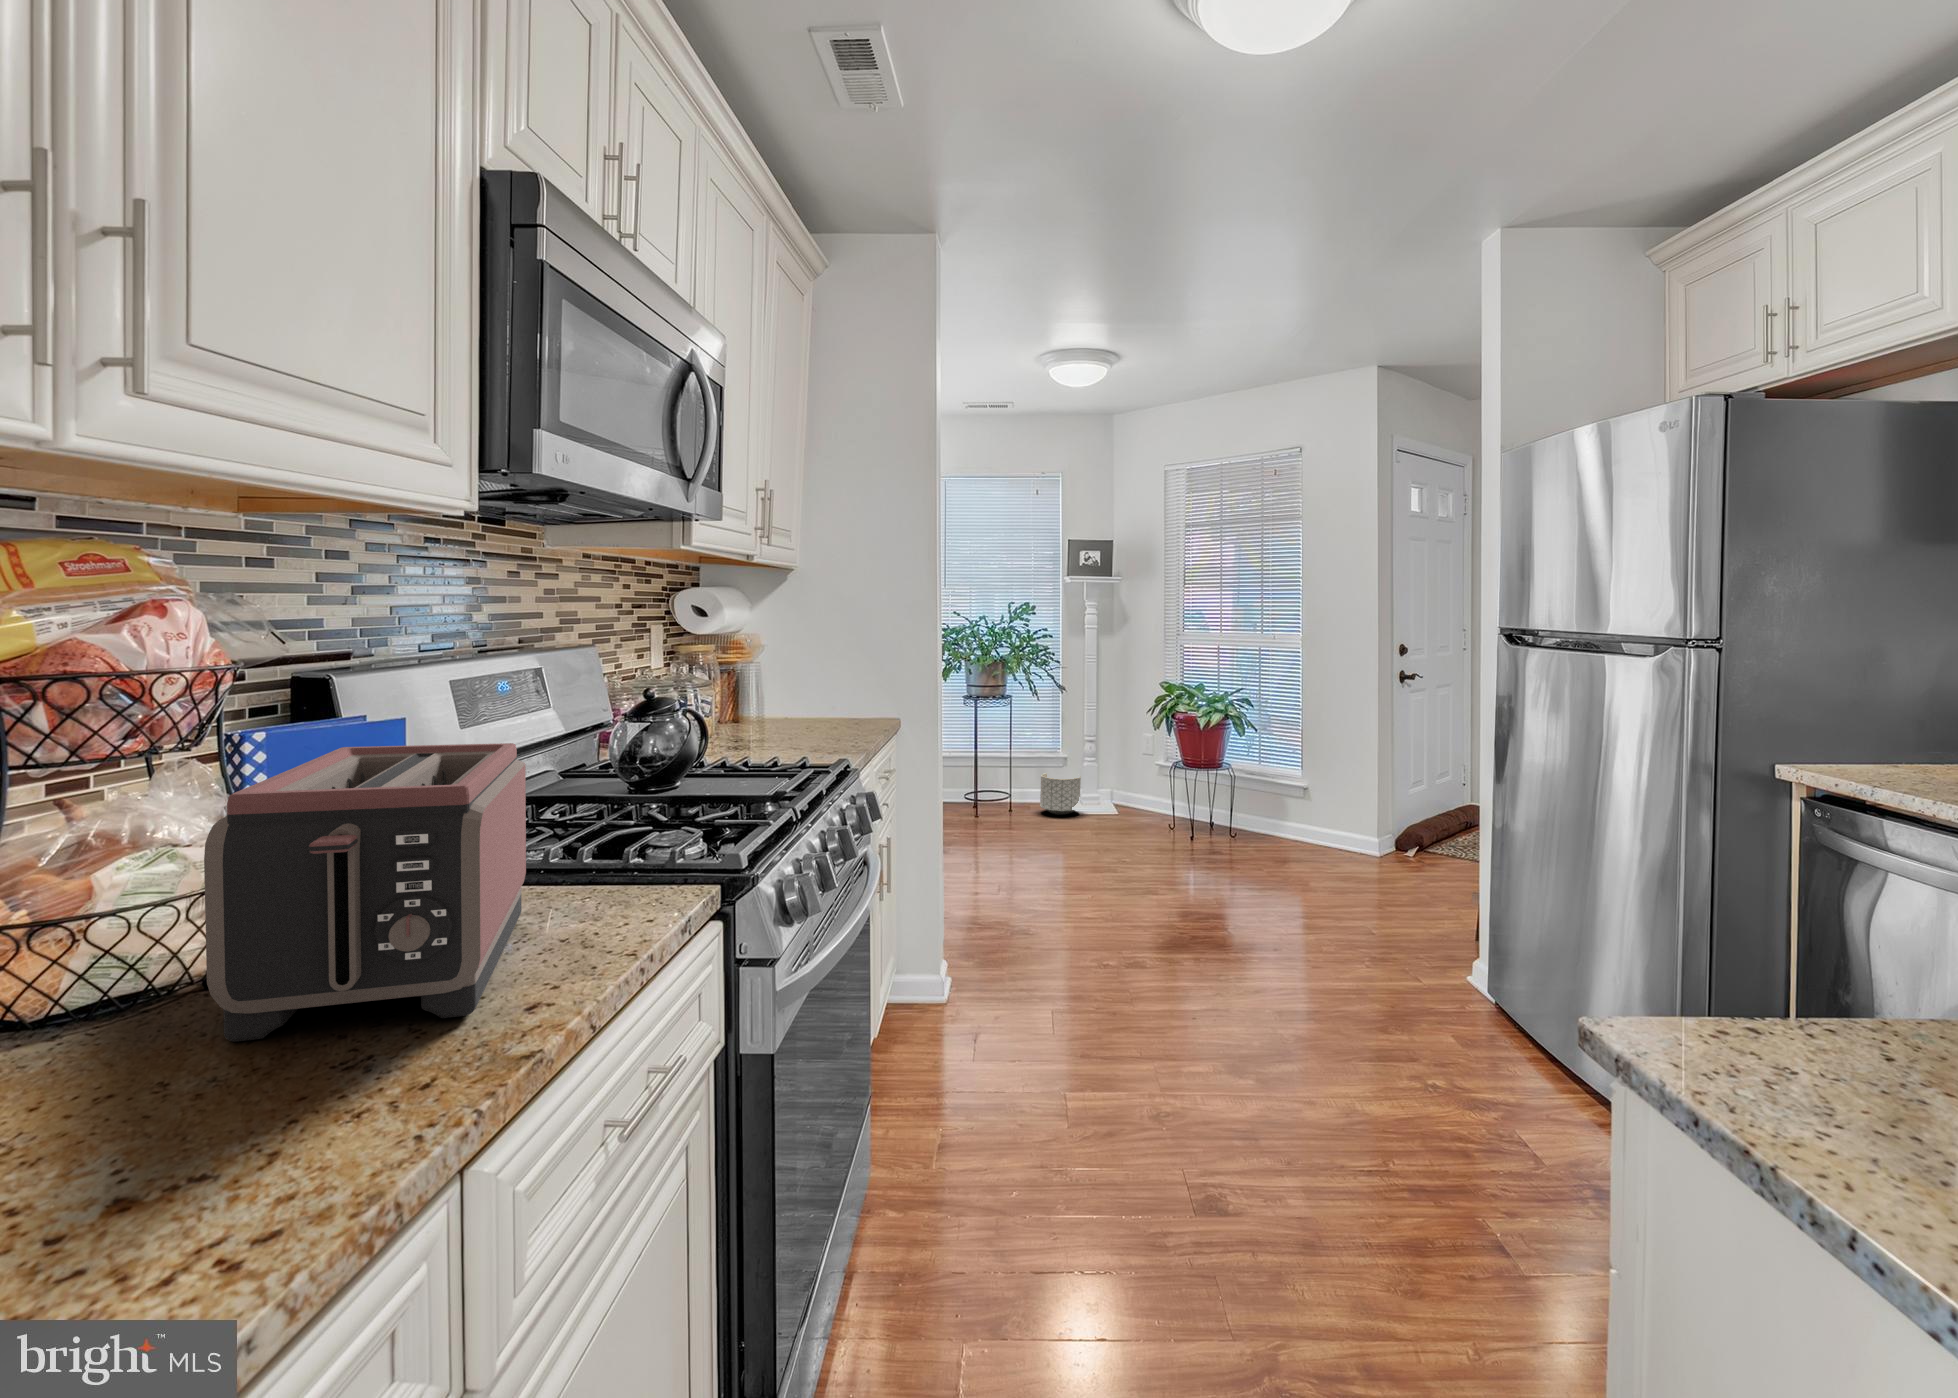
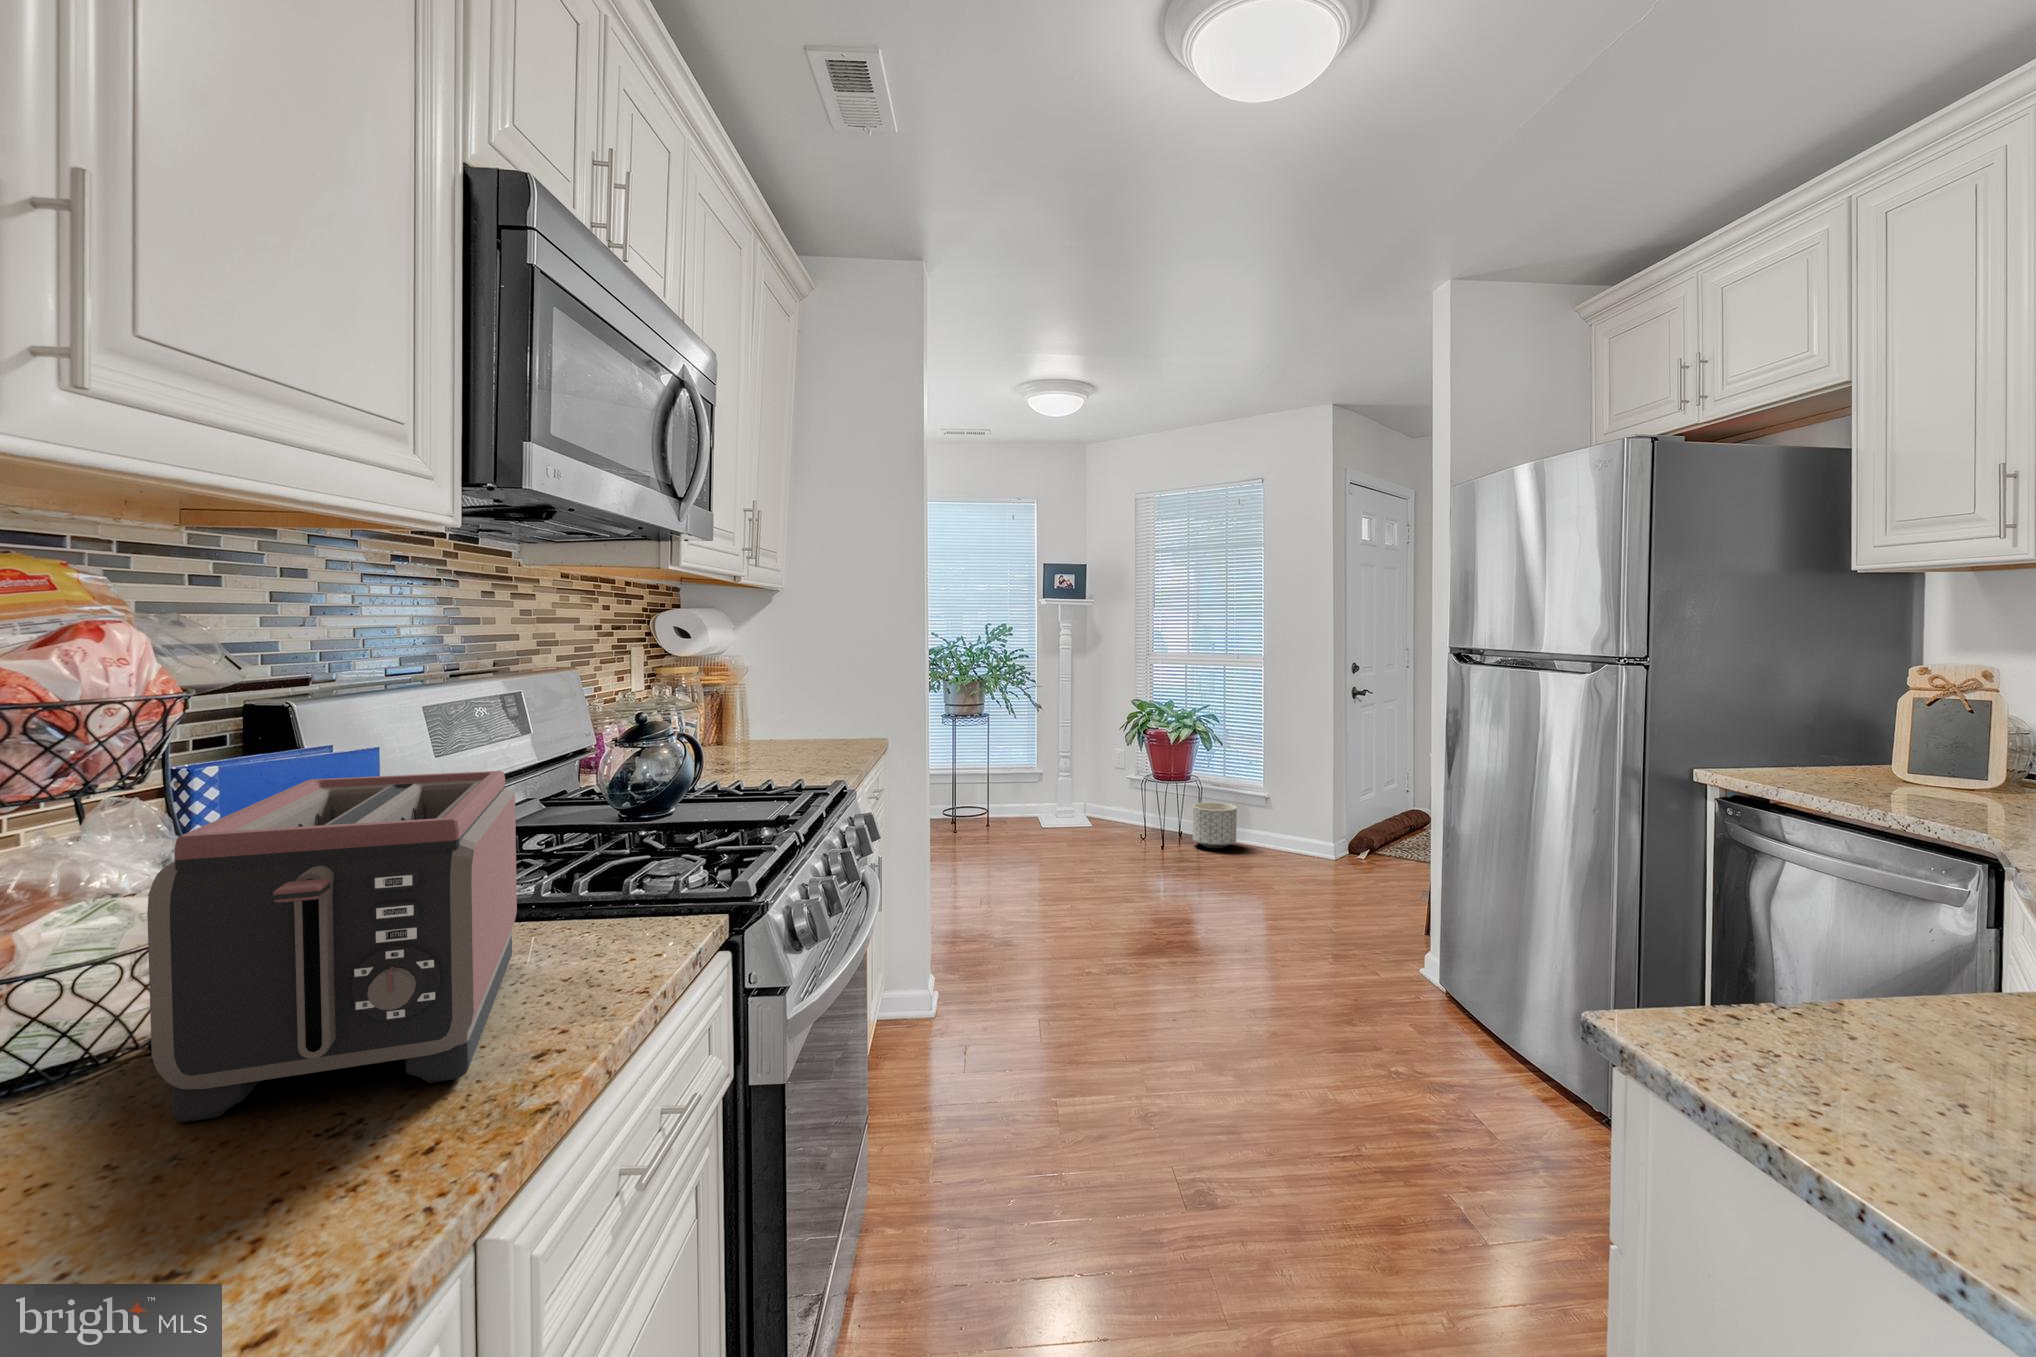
planter: present [1040,773,1081,815] -> present [1193,803,1237,849]

